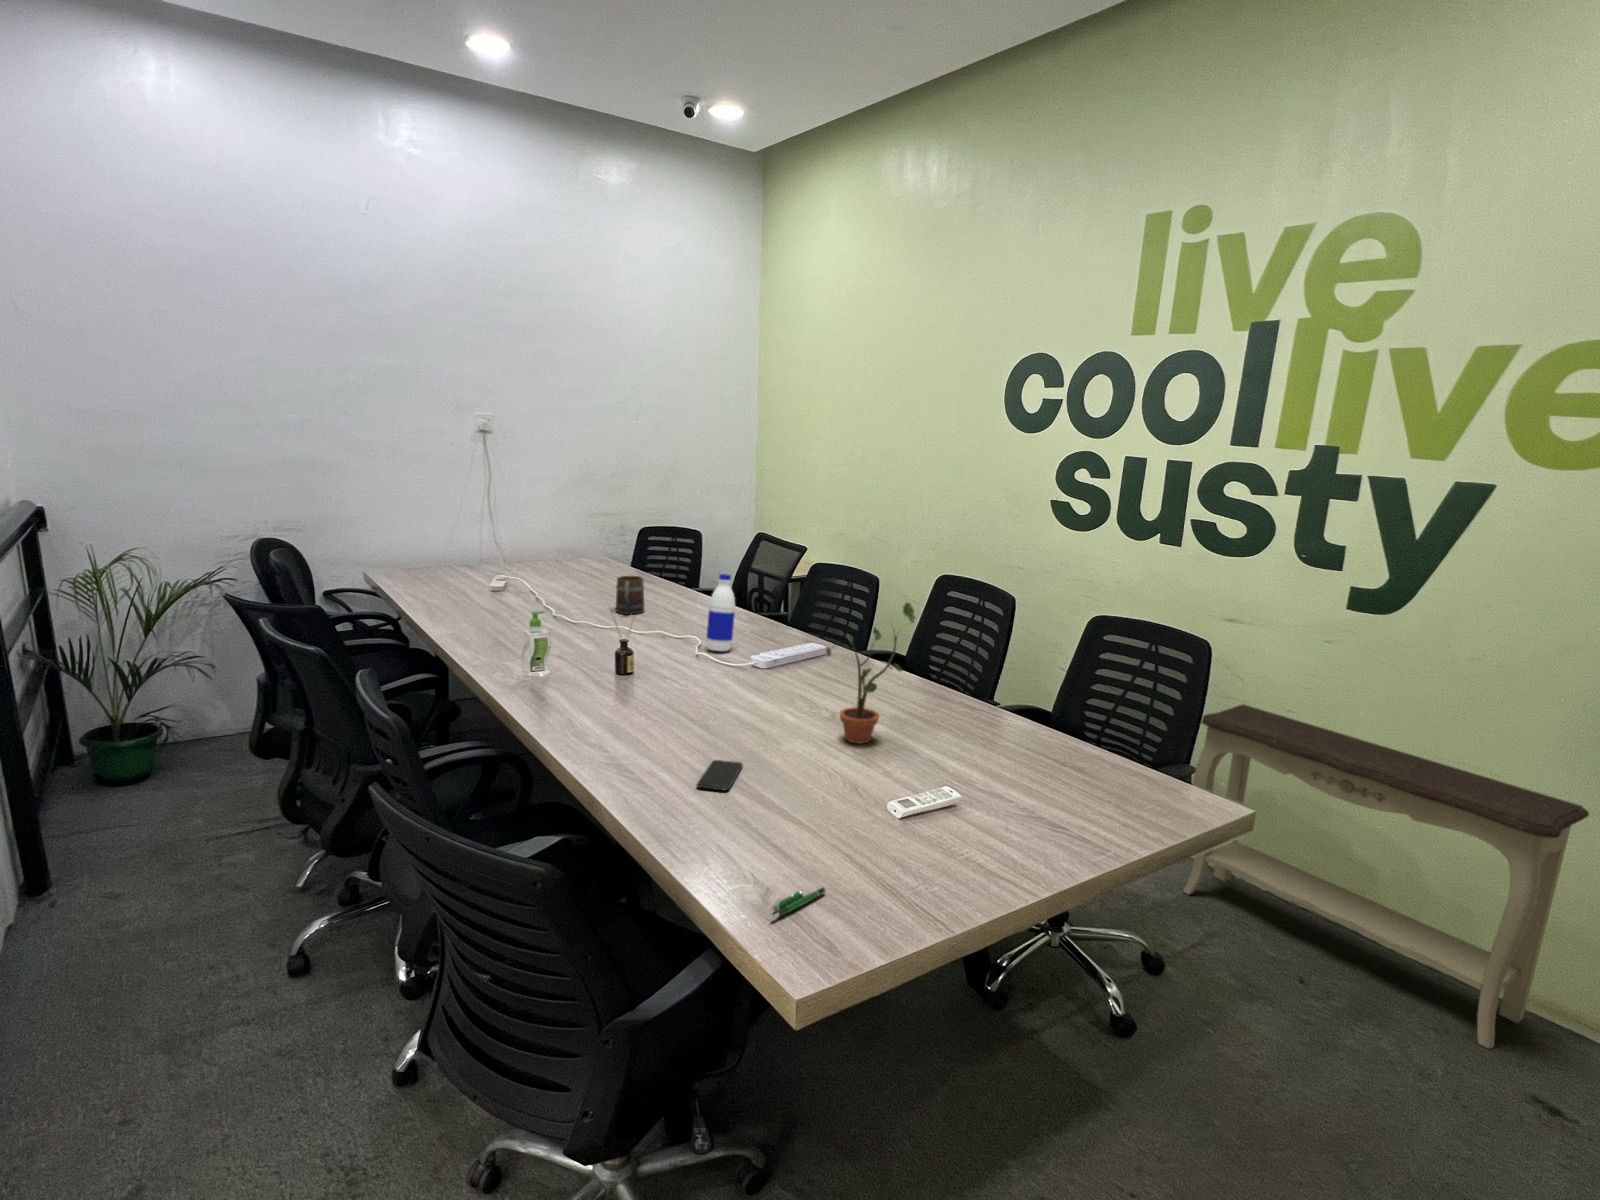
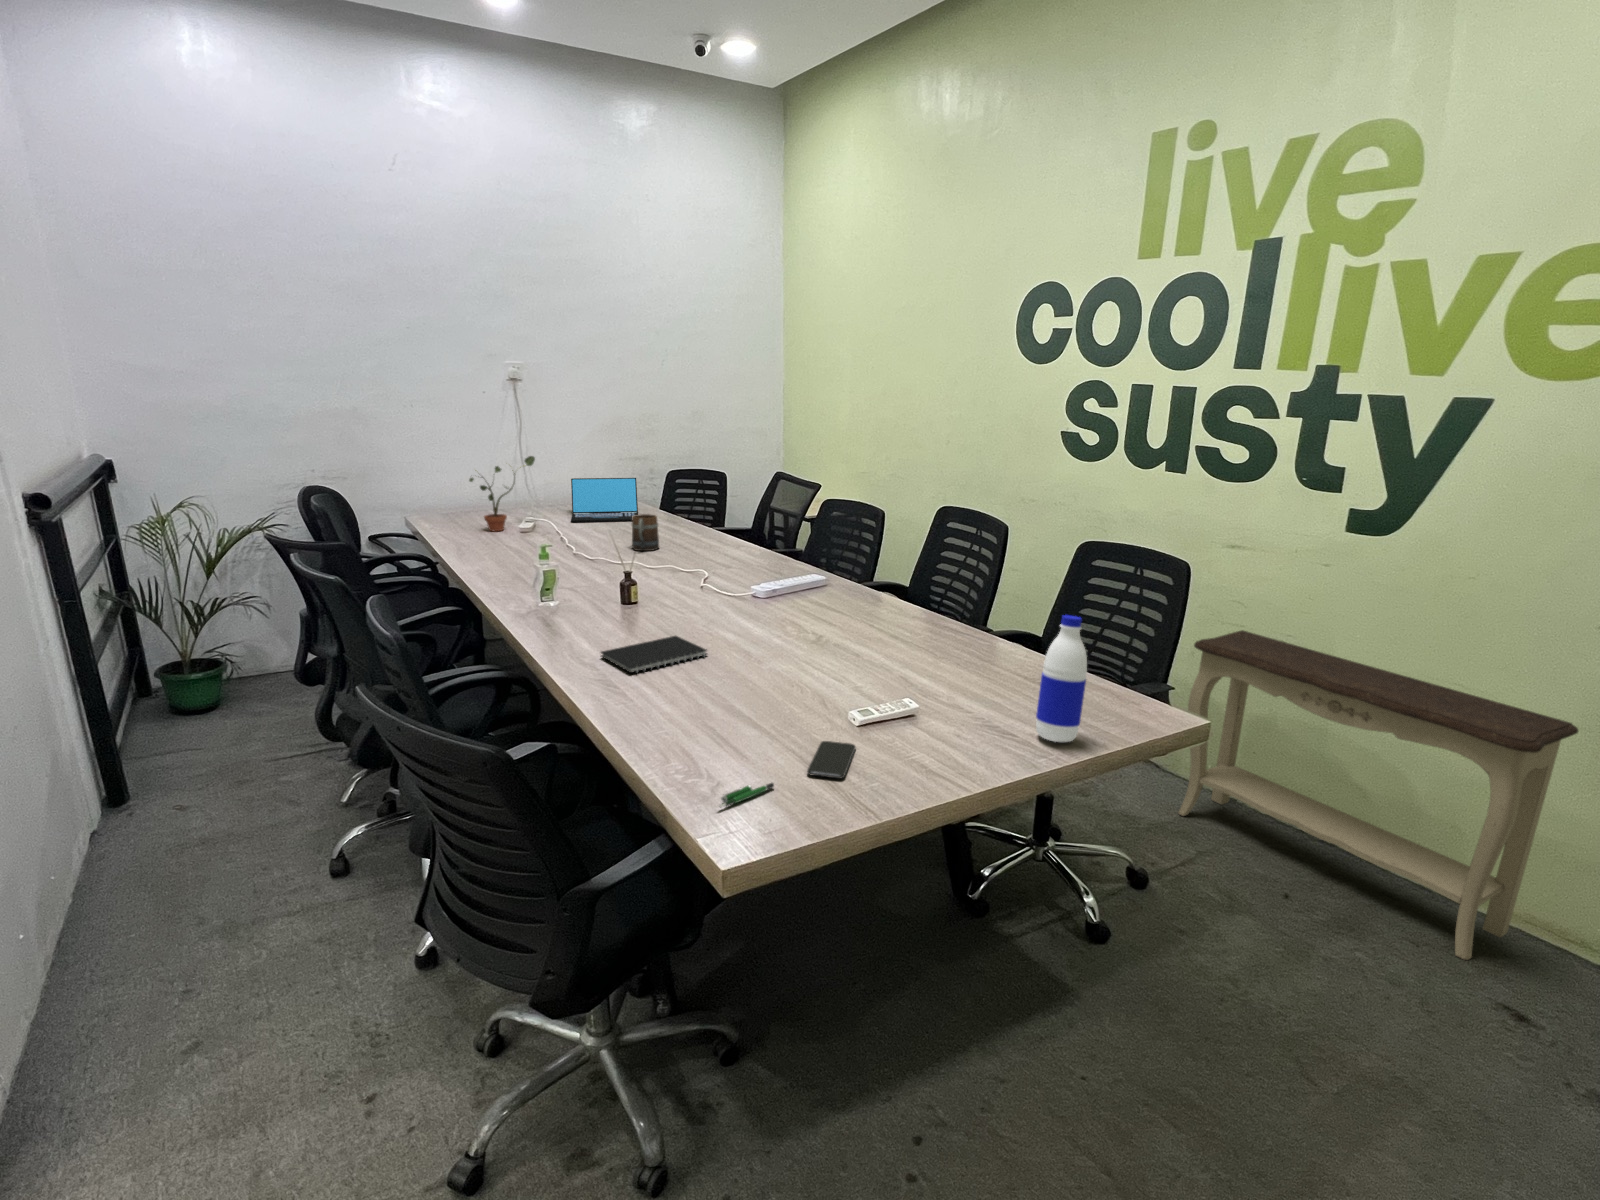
laptop: none [545,534,617,581] -> present [571,478,638,522]
water bottle: present [706,574,735,651] -> present [1036,615,1087,742]
potted plant: present [826,603,915,743] -> present [469,456,535,531]
notebook: none [607,712,721,756] -> present [601,636,707,673]
smartphone: present [697,760,743,790] -> present [807,741,855,779]

